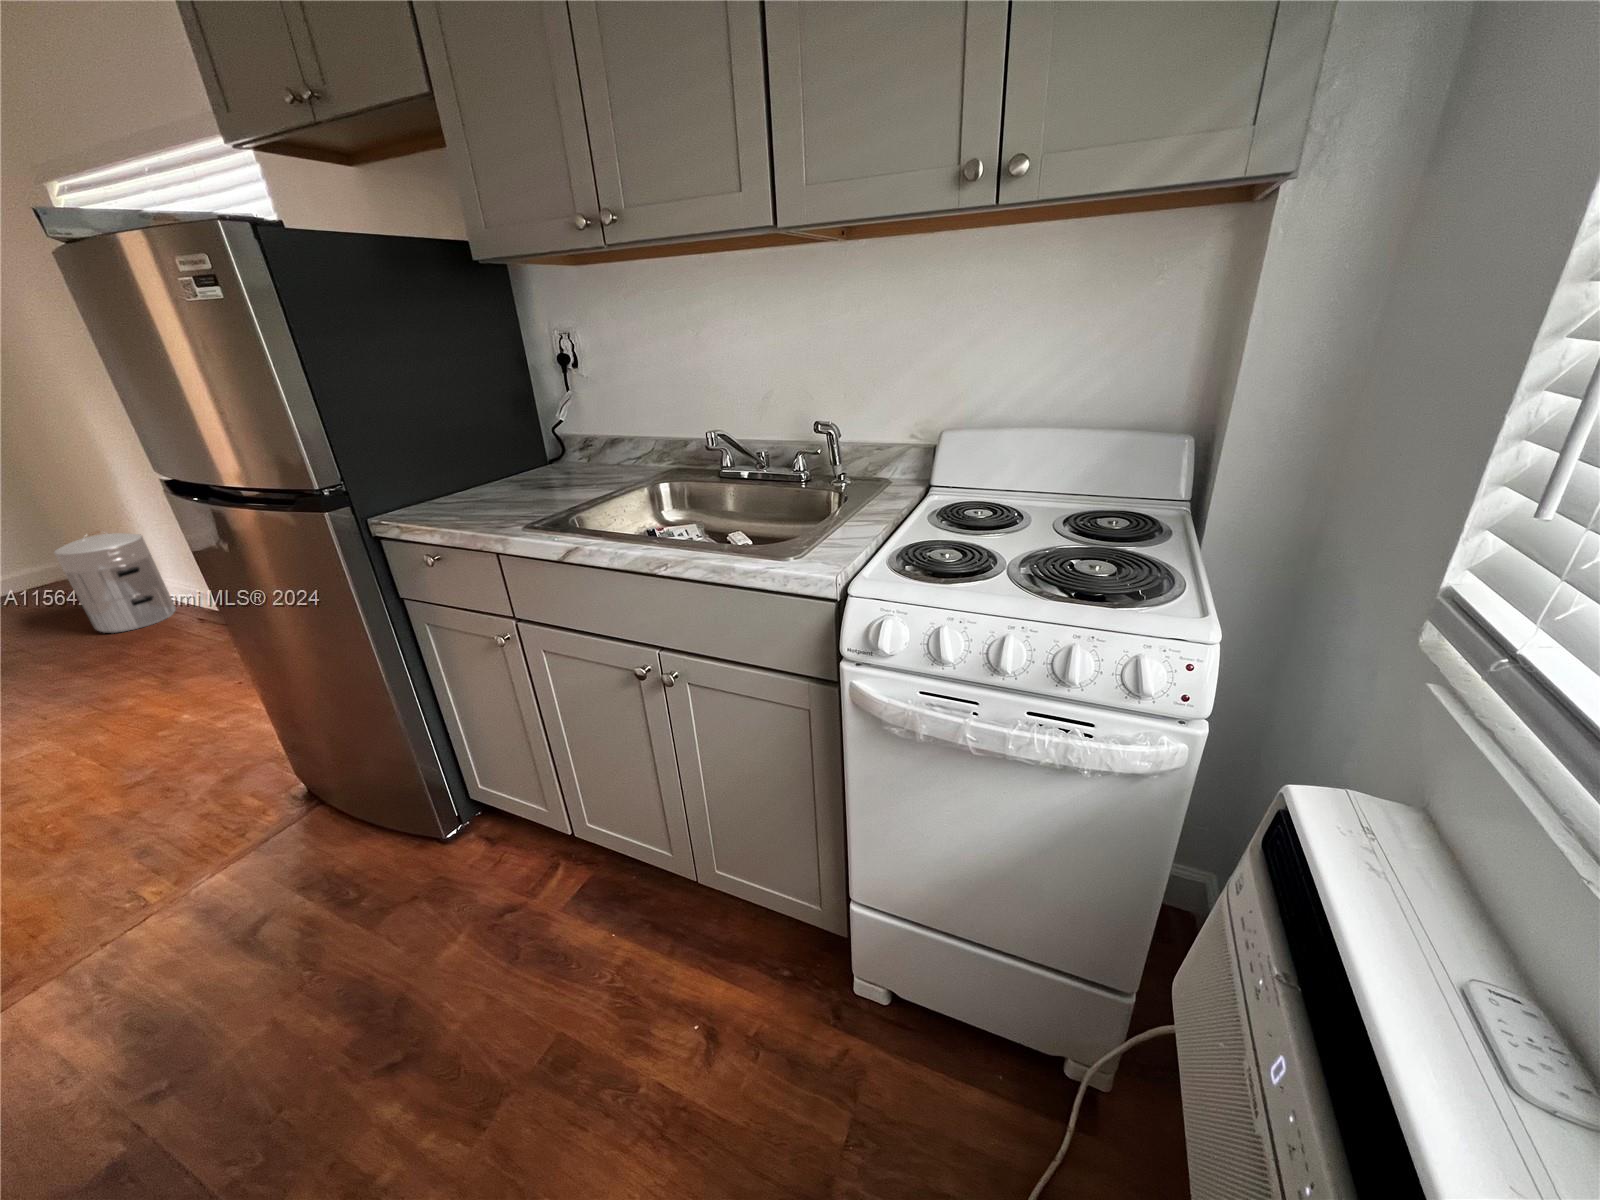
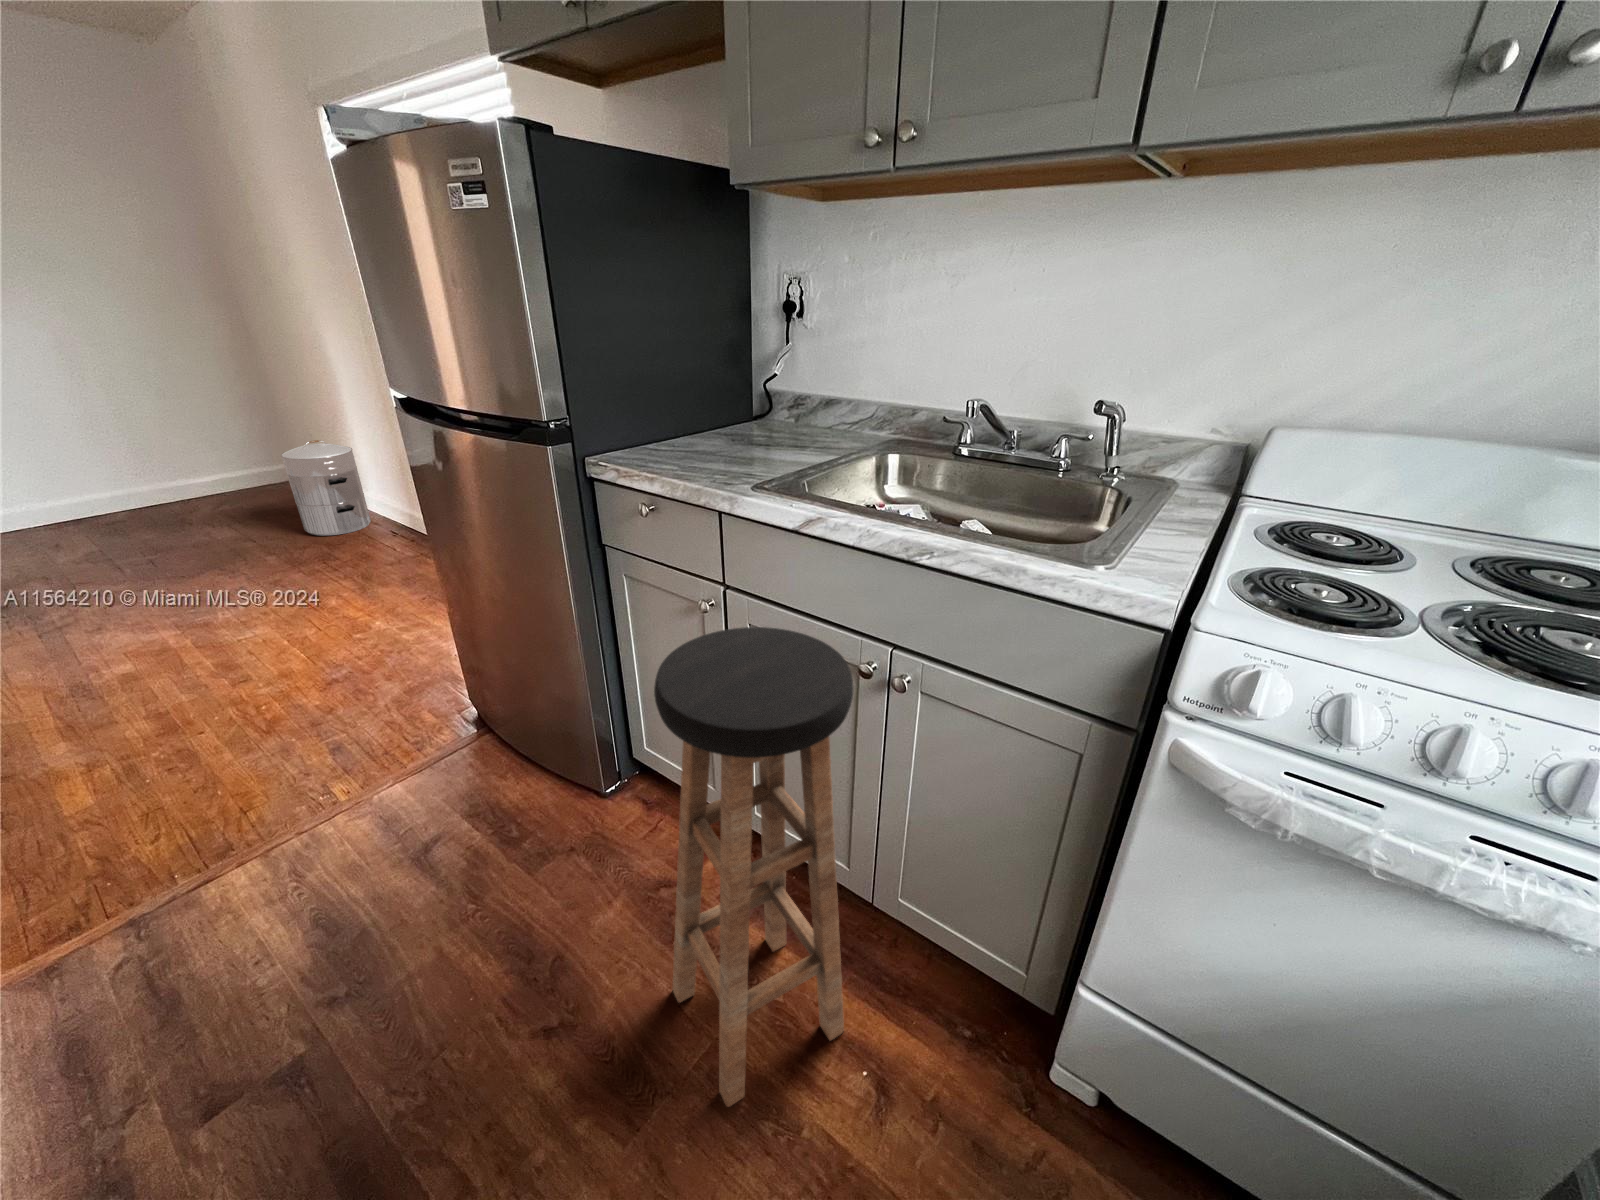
bar stool: none [427,647,676,1081] -> present [654,627,854,1107]

